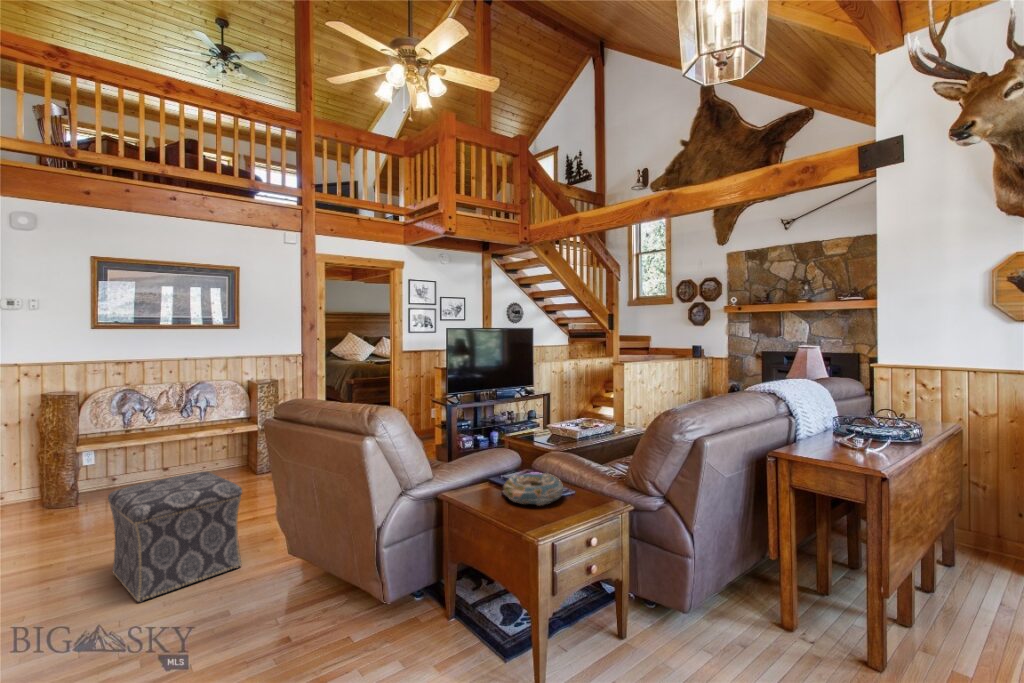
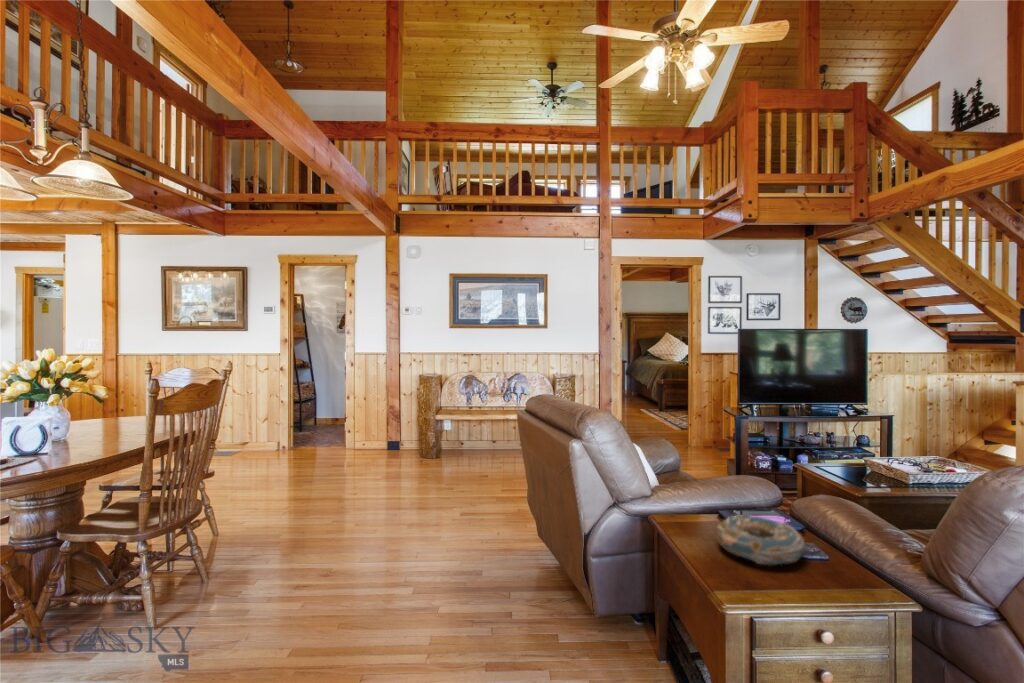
ottoman: present [108,472,242,602] -> none [427,447,509,542]

